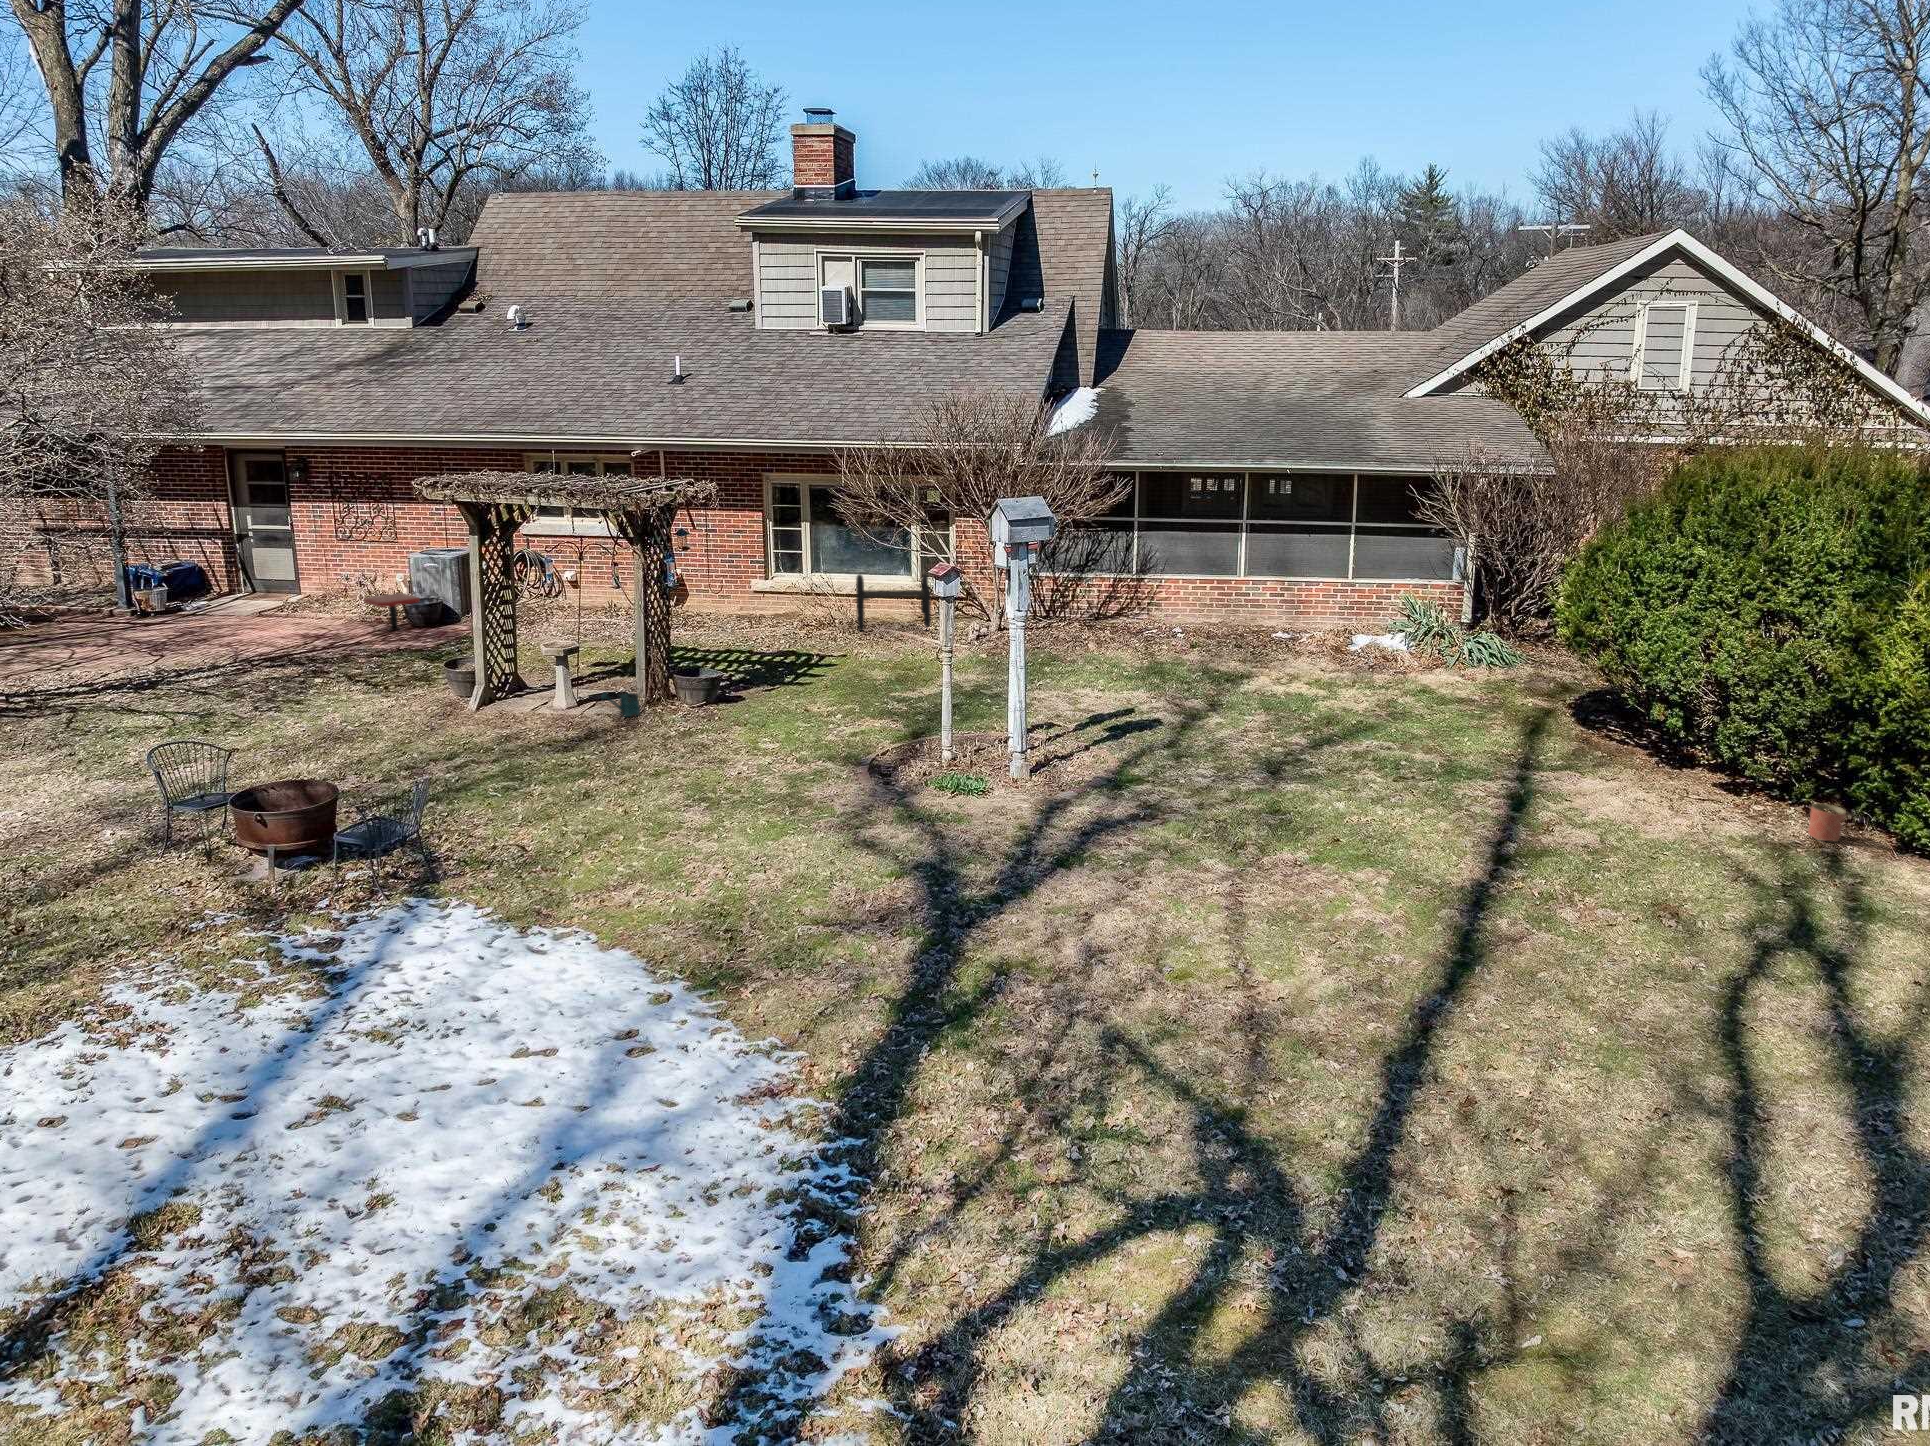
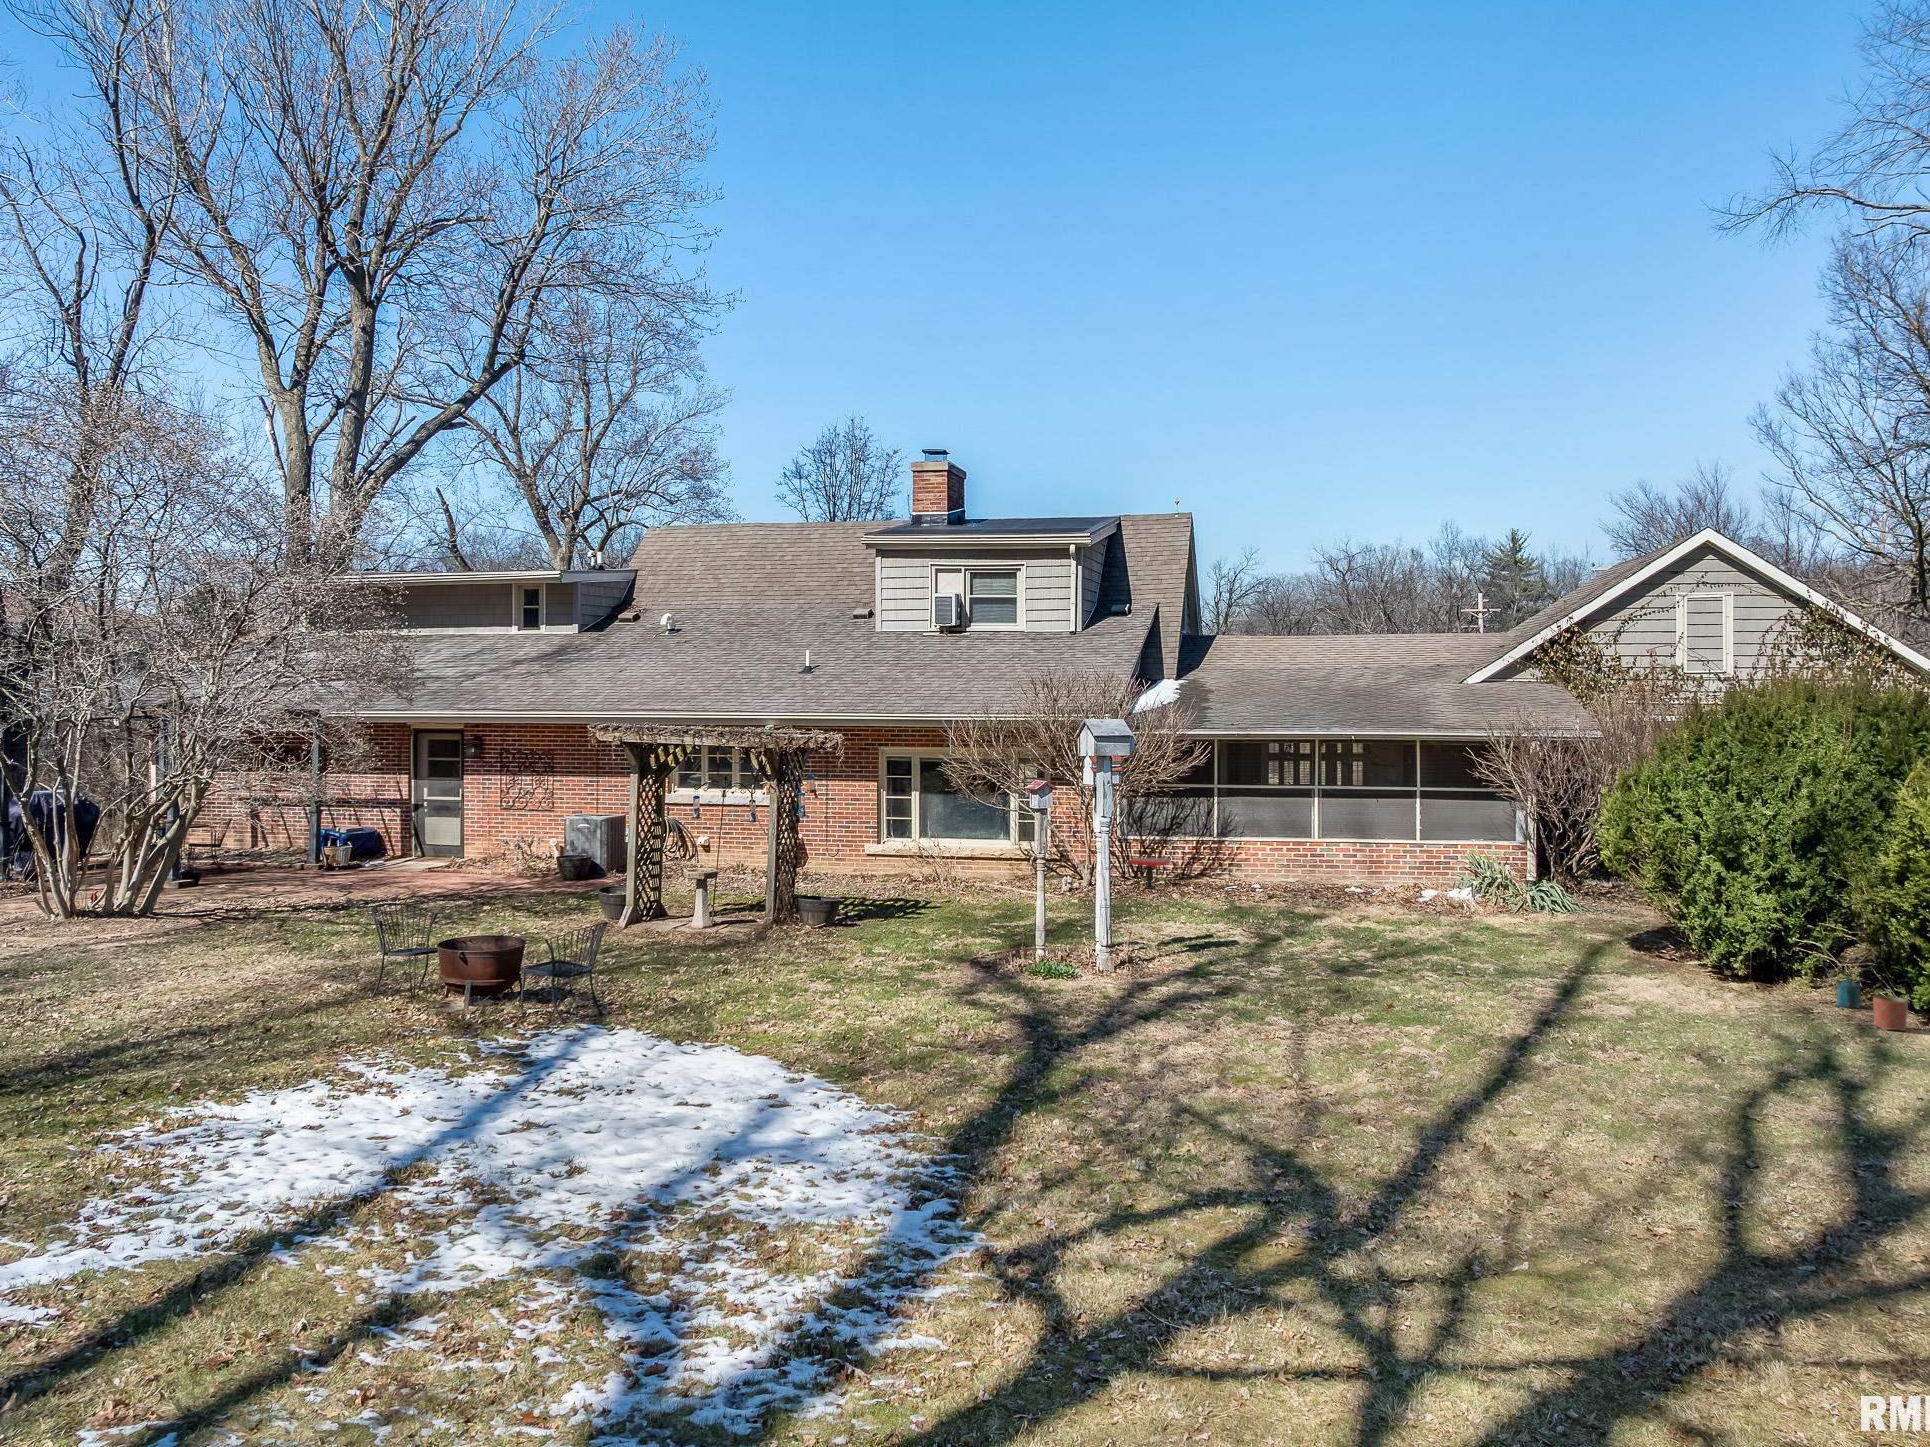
bench: present [856,574,931,631] -> none [957,834,1026,886]
pedestal table: present [364,593,420,631] -> present [1128,858,1171,889]
watering can: present [601,692,645,717] -> present [1836,975,1861,1008]

